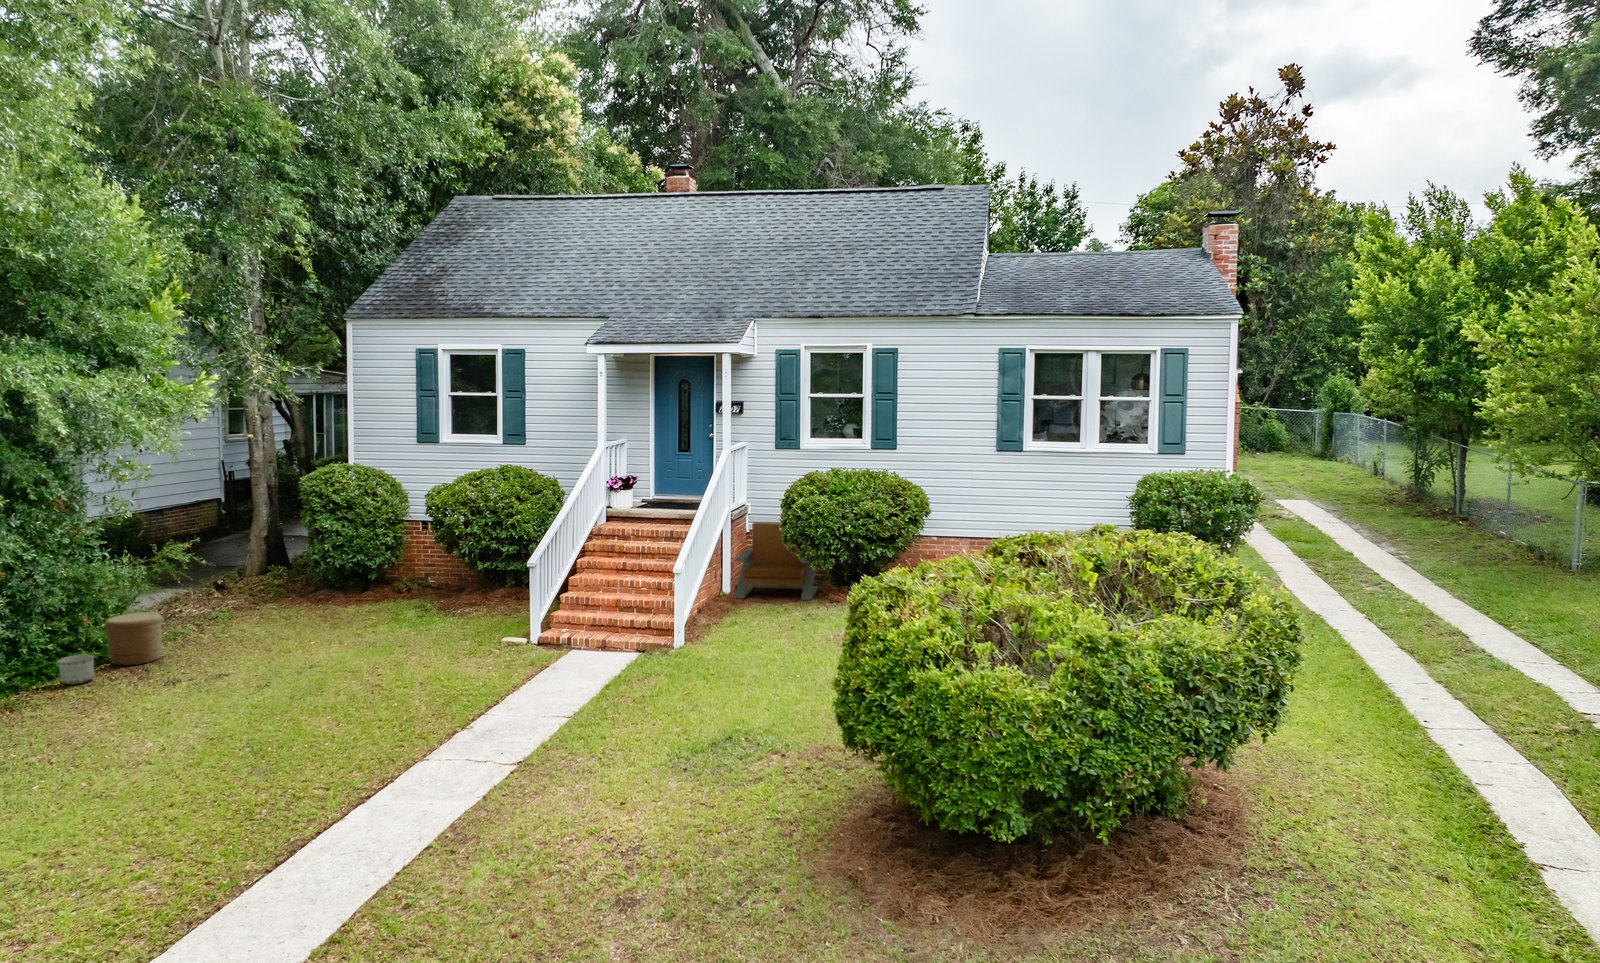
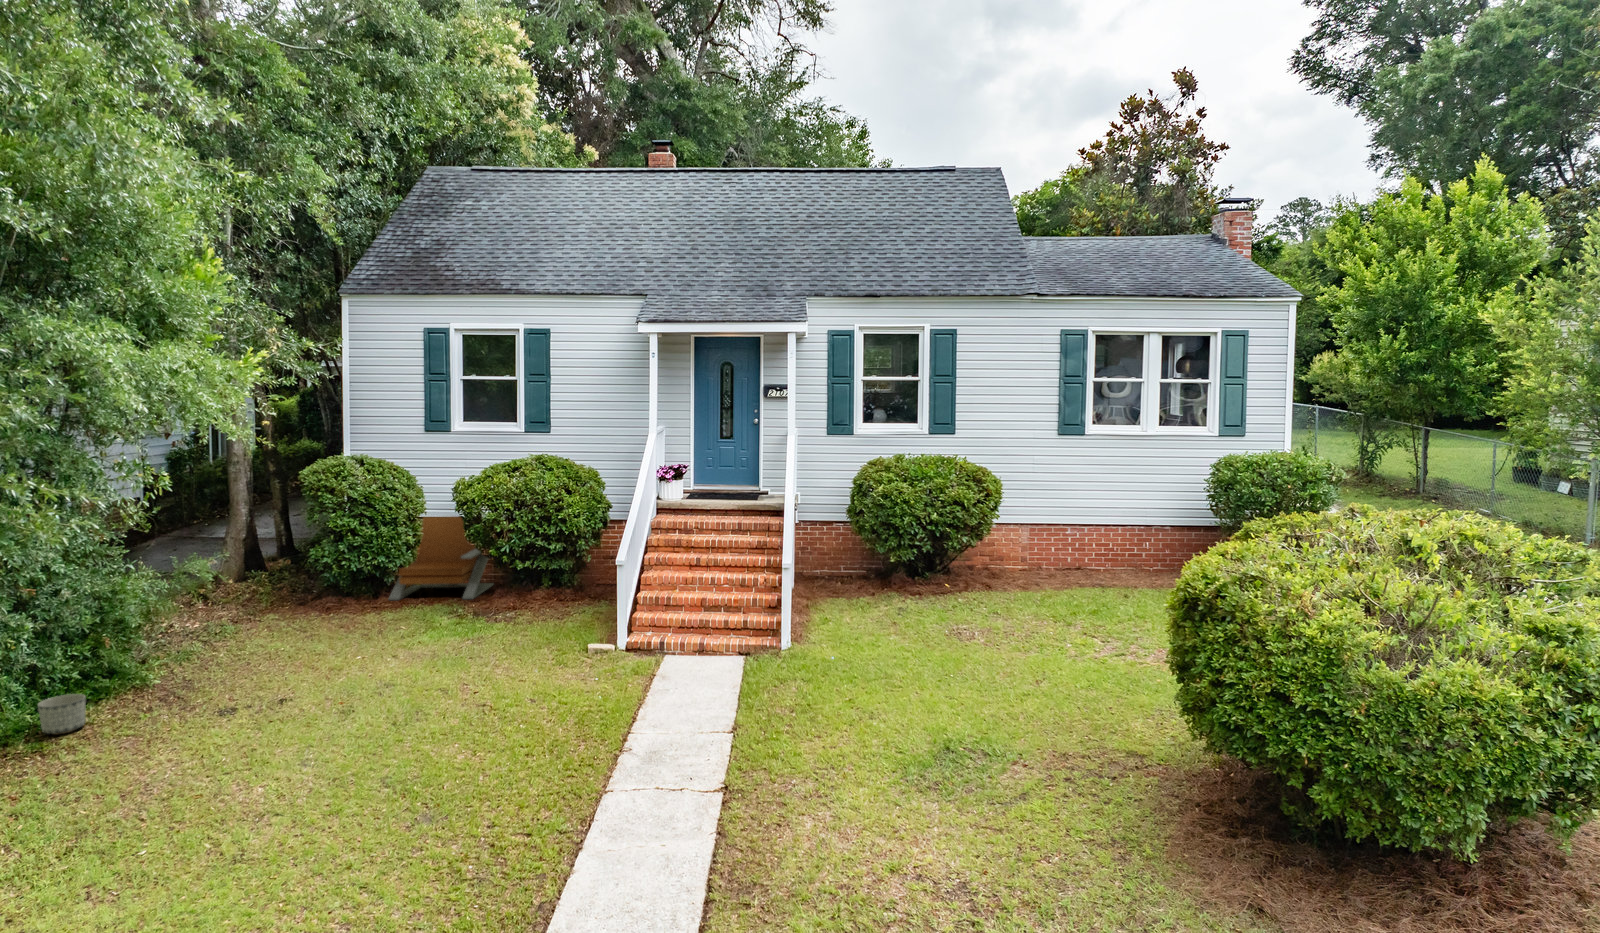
lounge chair: present [734,522,818,601] -> present [389,516,493,600]
woven basket: present [105,612,162,666] -> none [91,636,165,705]

